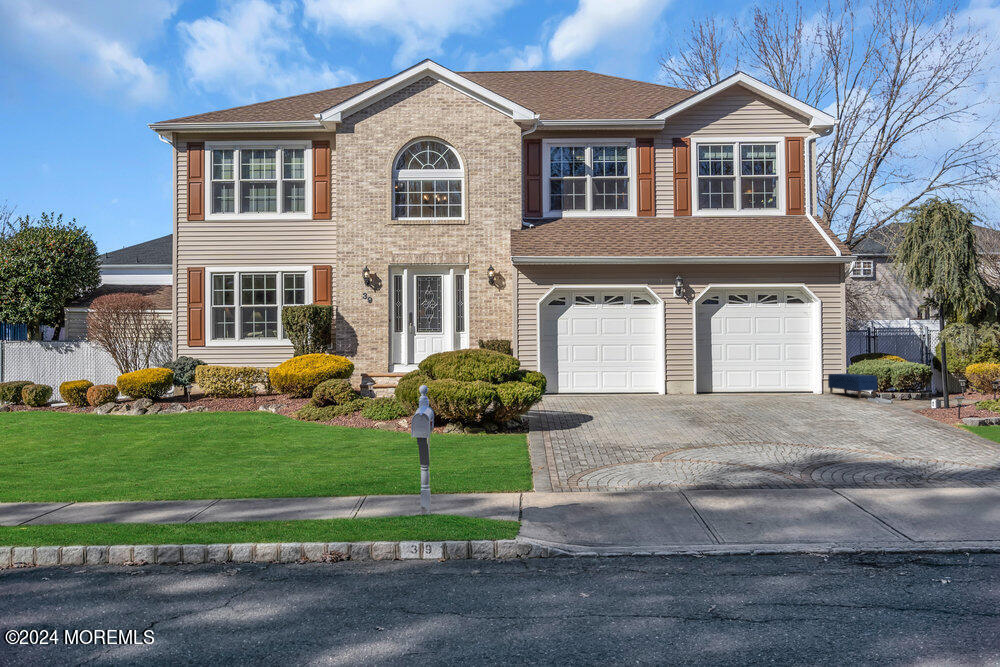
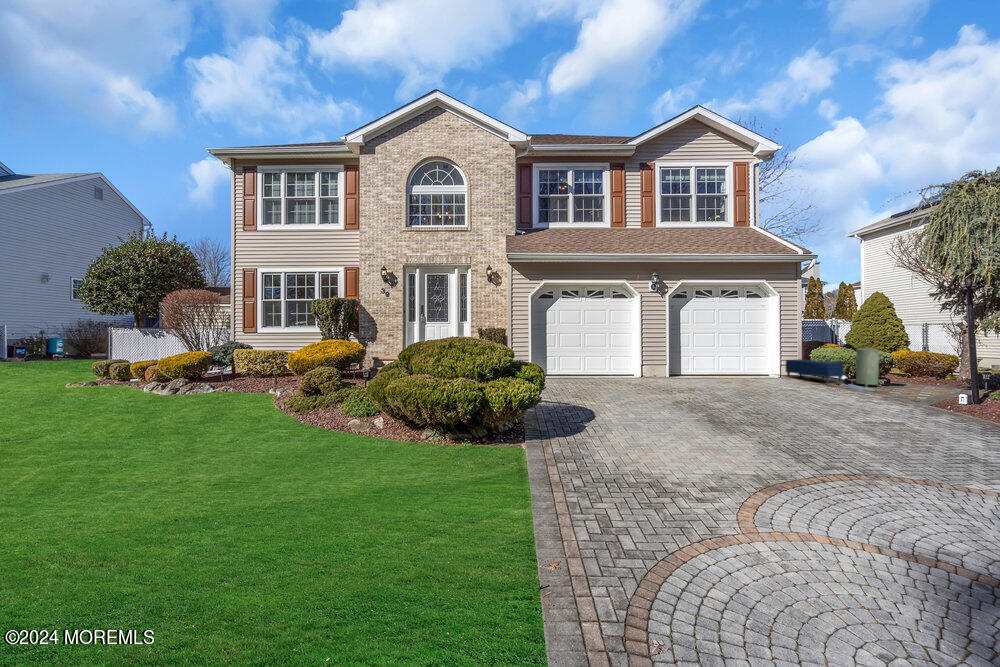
trash can: none [887,358,909,400] -> present [856,347,880,387]

